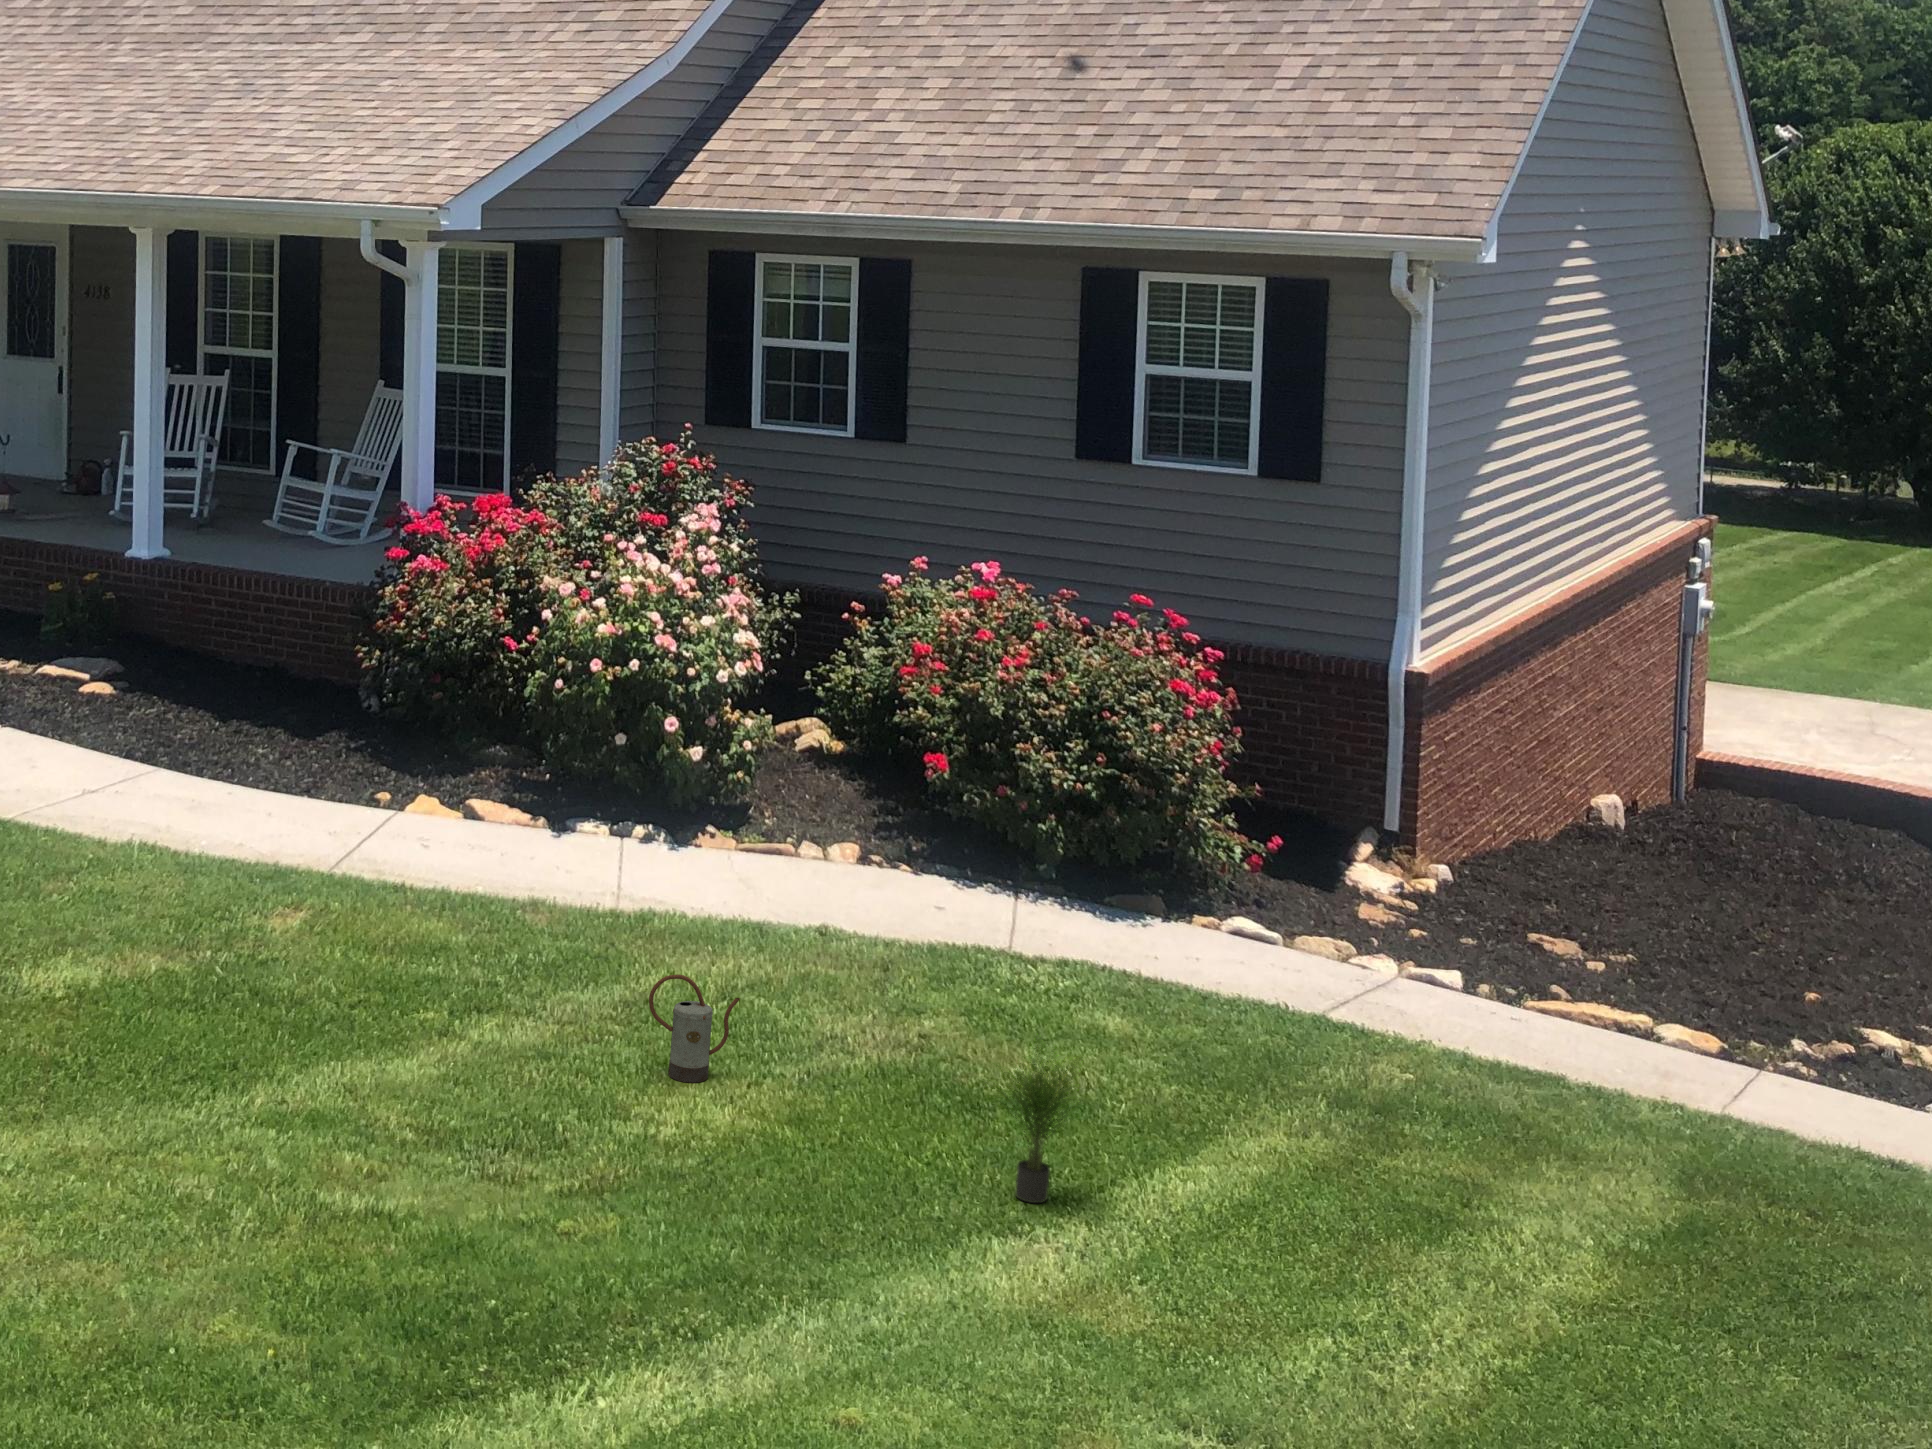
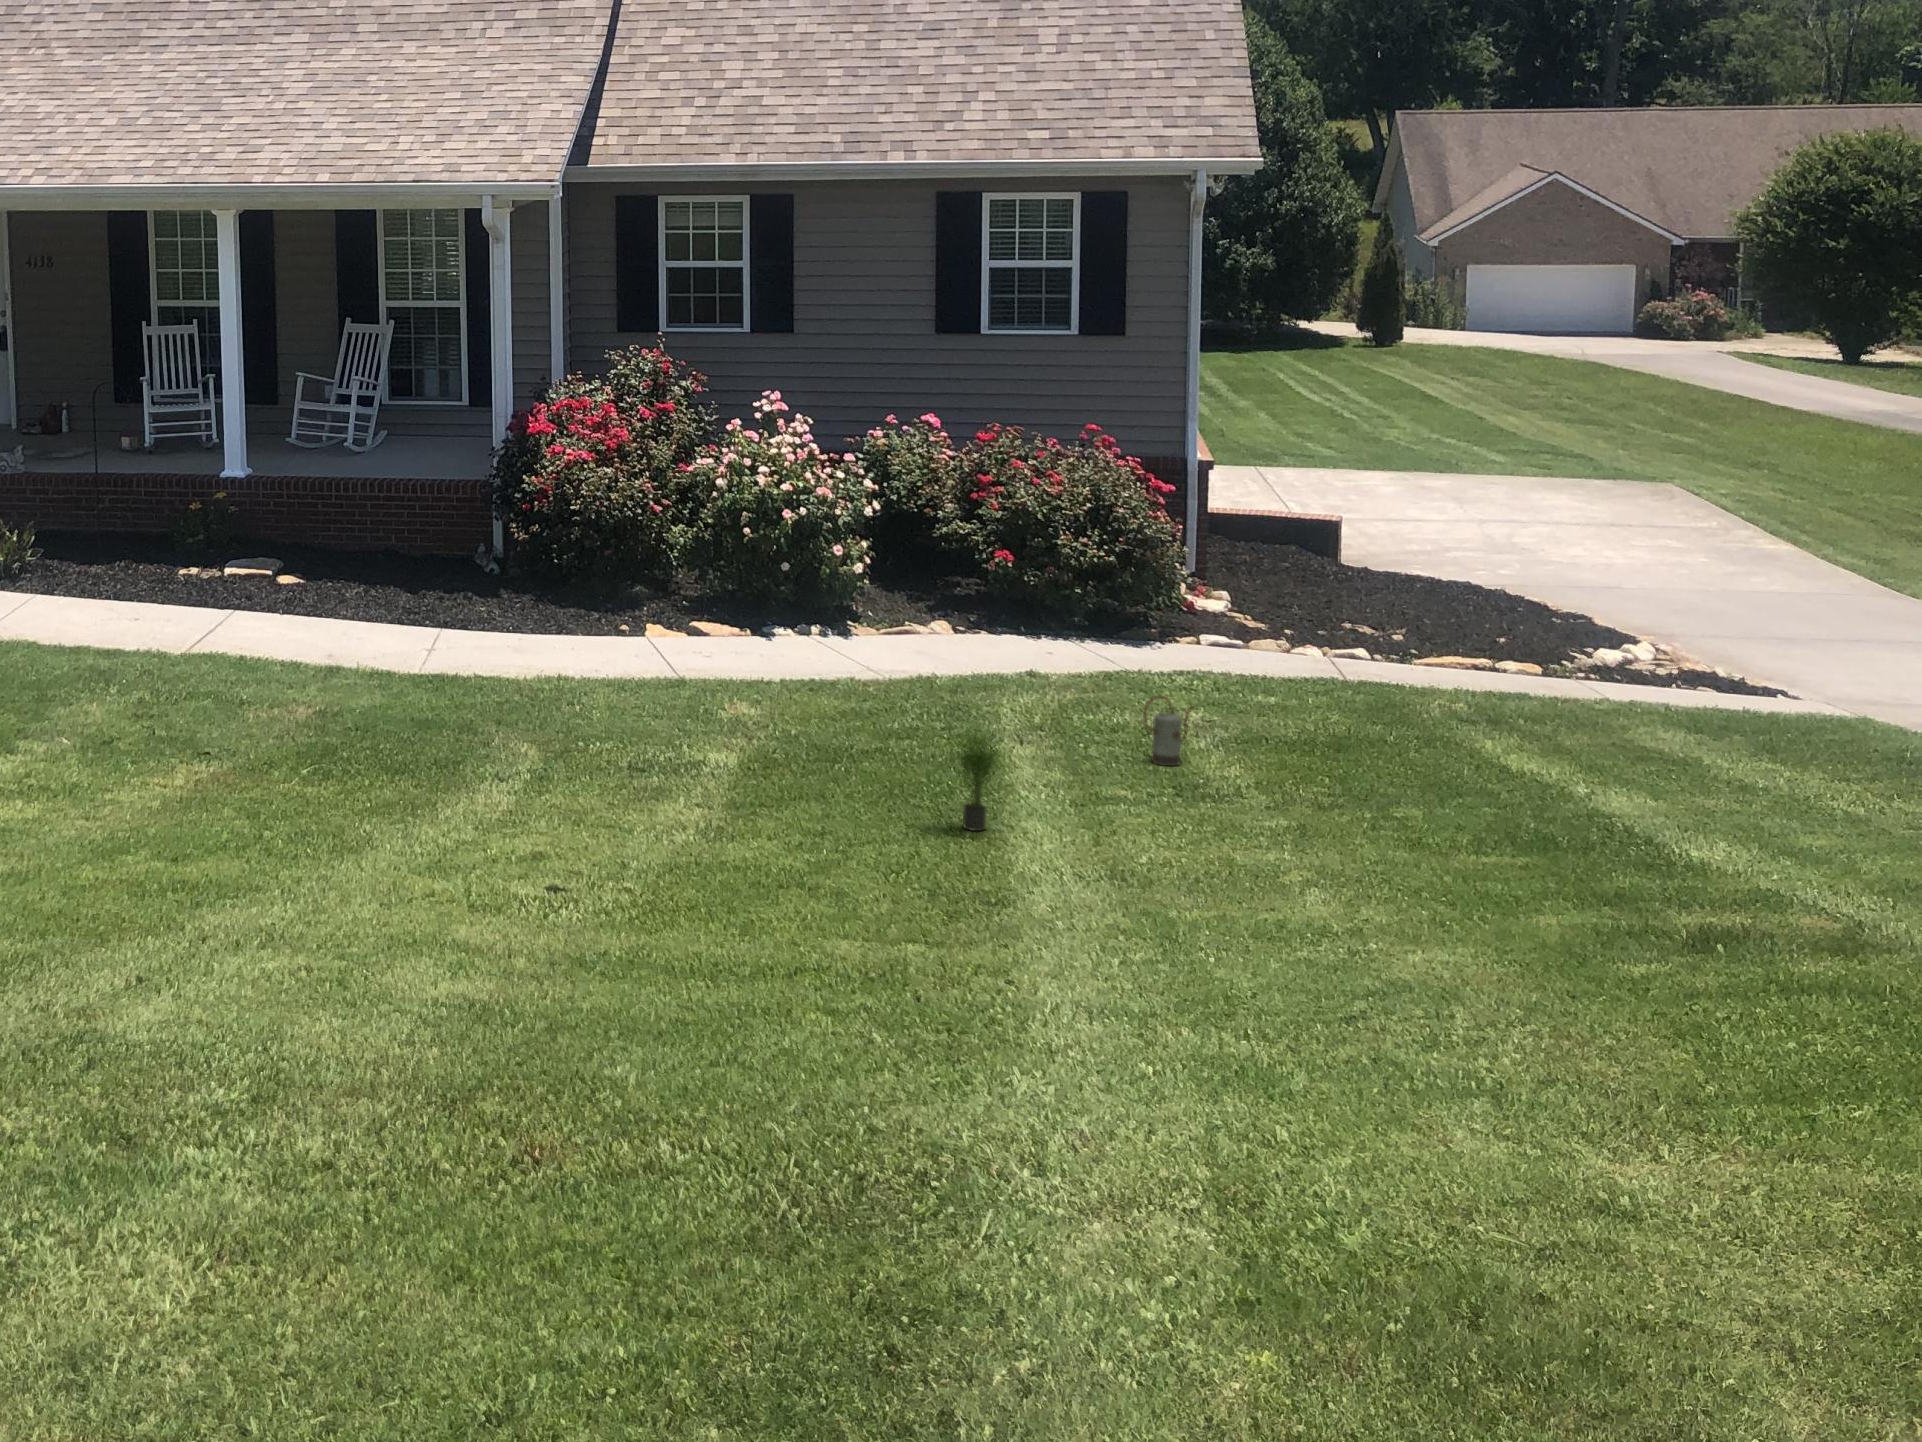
potted plant: present [994,1045,1083,1203] -> present [941,727,1003,831]

